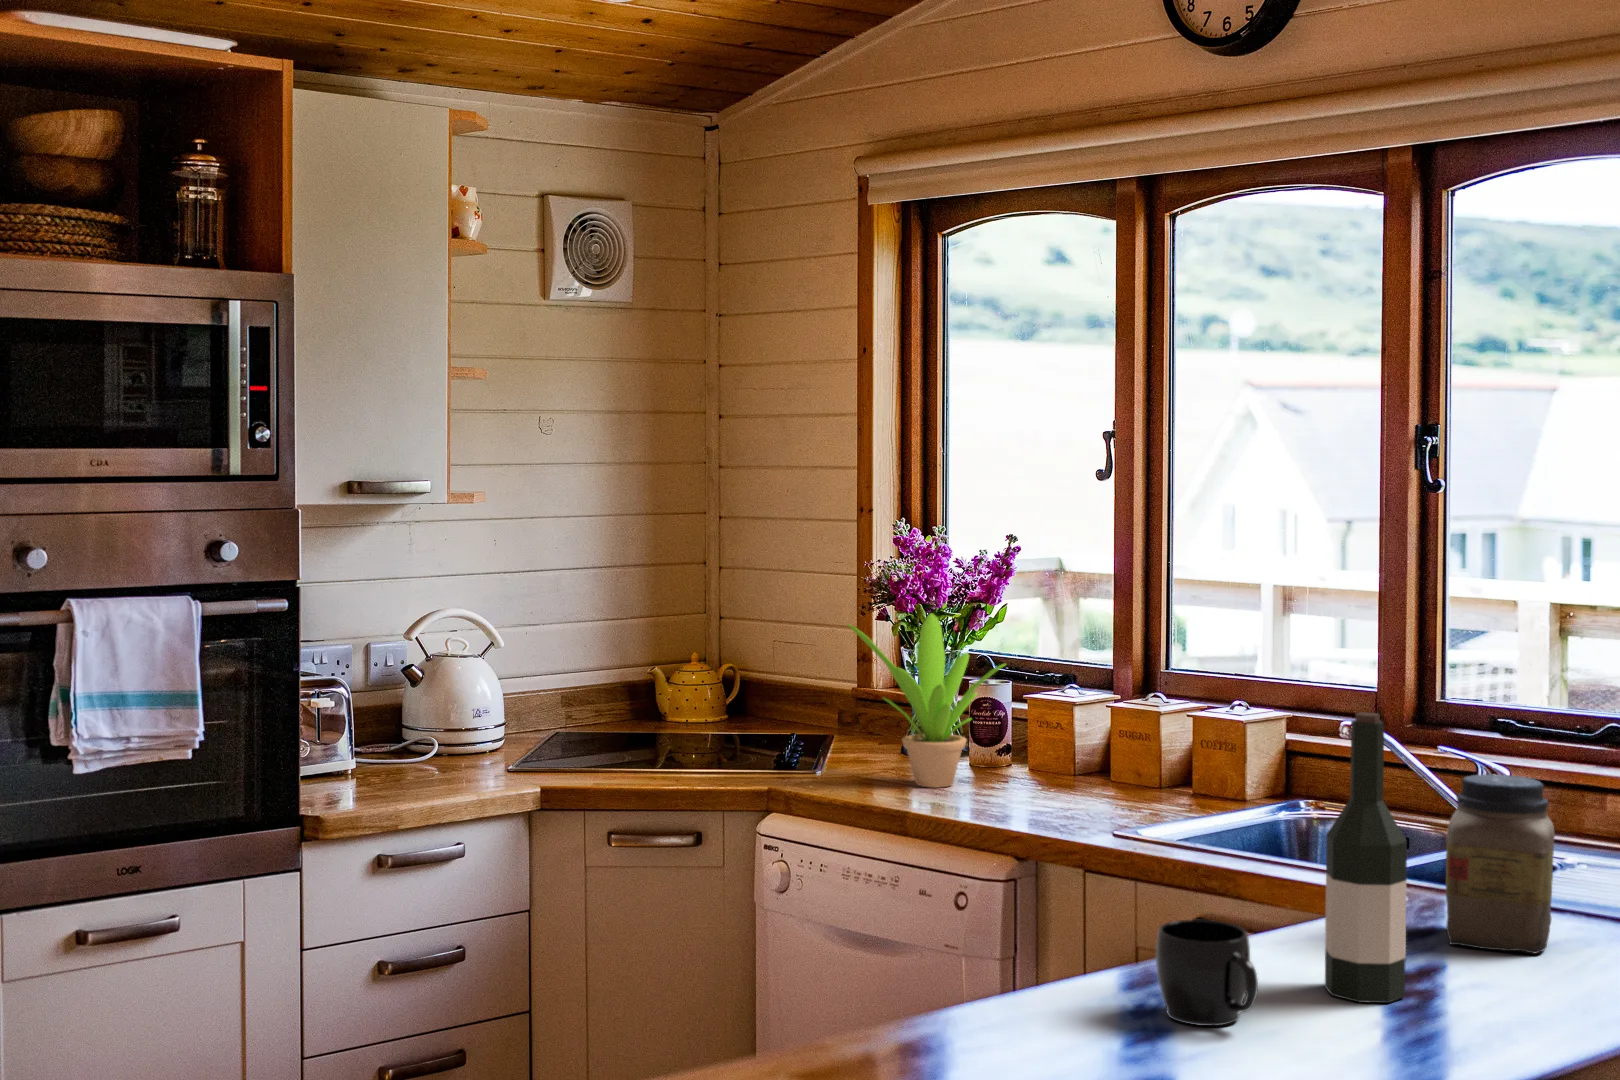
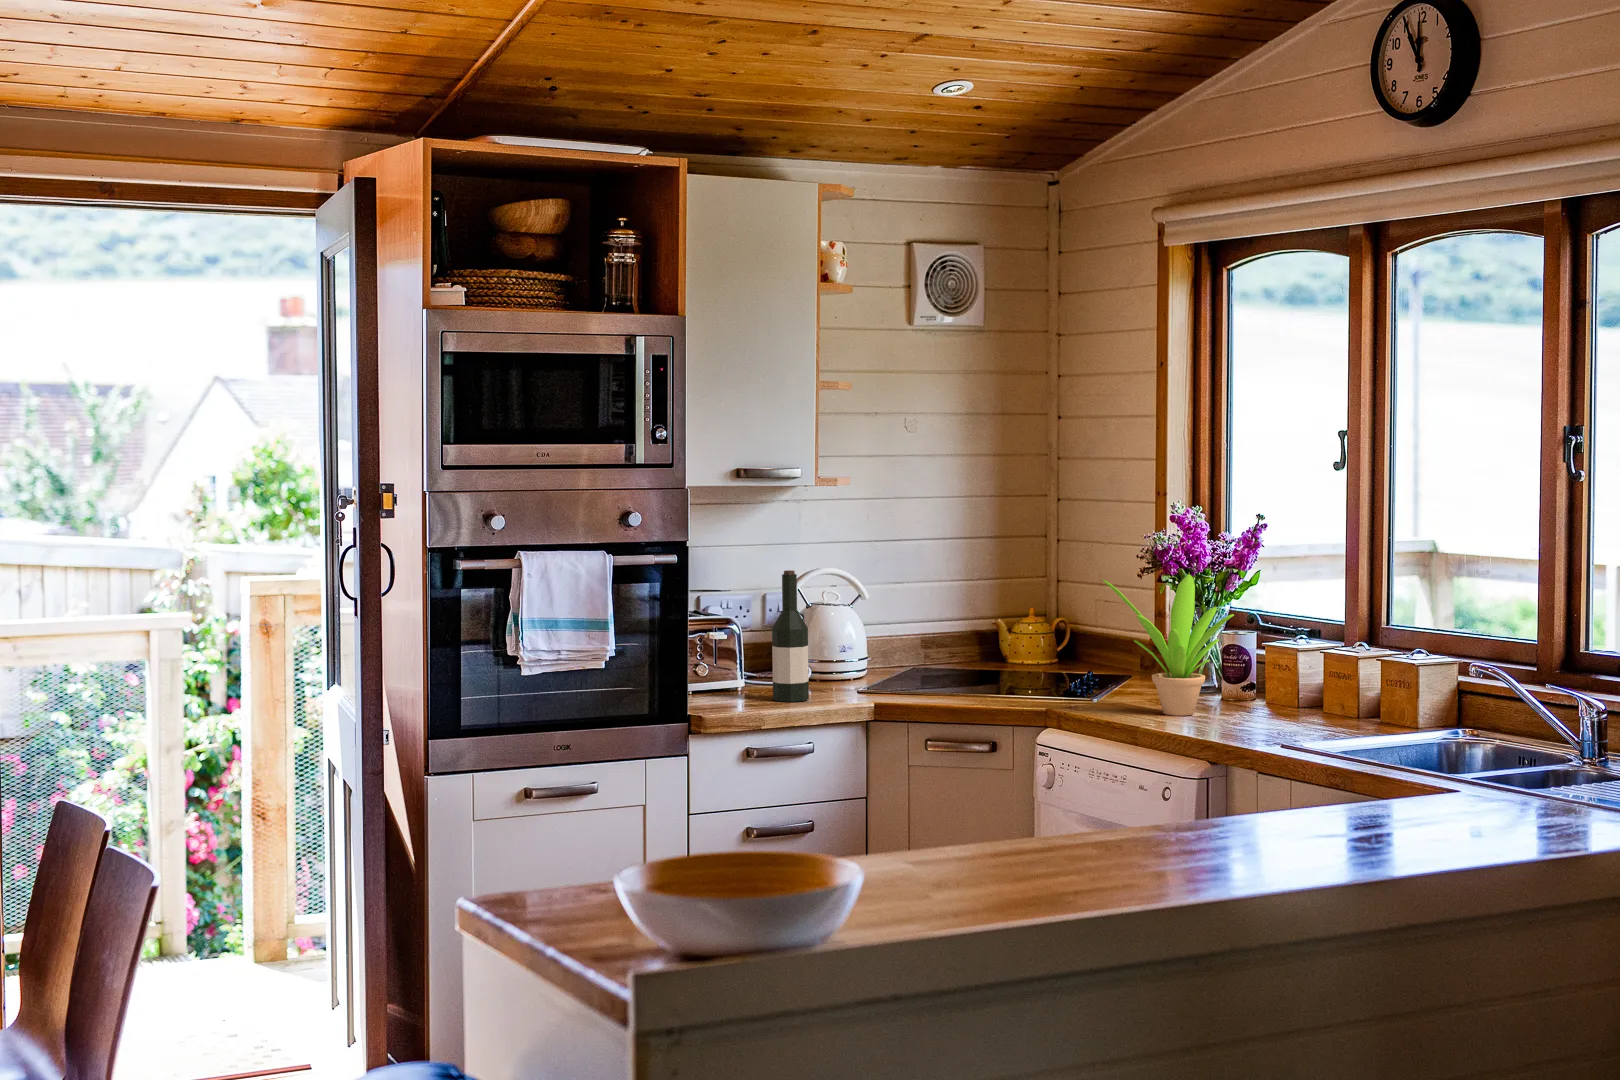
wine bottle: present [1325,712,1407,1003] -> present [772,570,809,702]
jar: present [1446,774,1555,953] -> none [1464,693,1565,836]
mug: present [1156,920,1258,1026] -> none [1156,779,1226,854]

